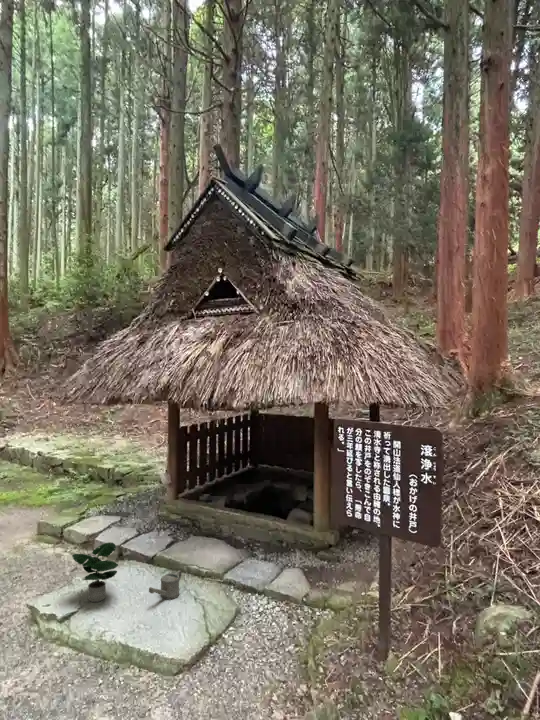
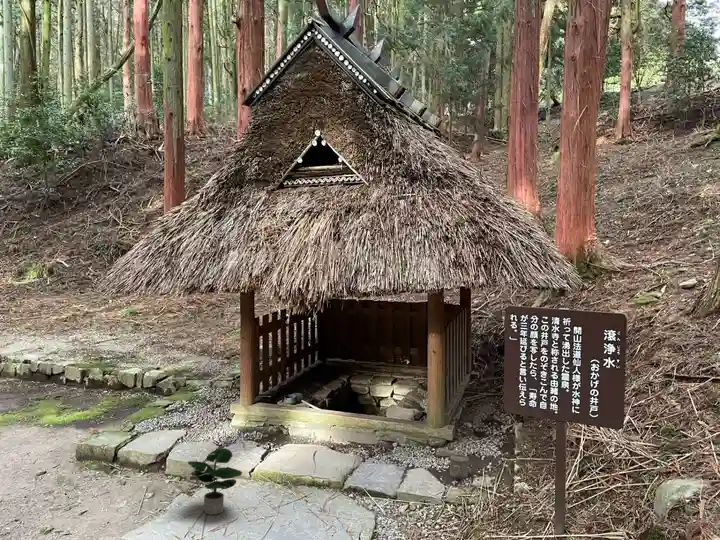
watering can: present [149,571,181,599] -> present [449,452,469,479]

